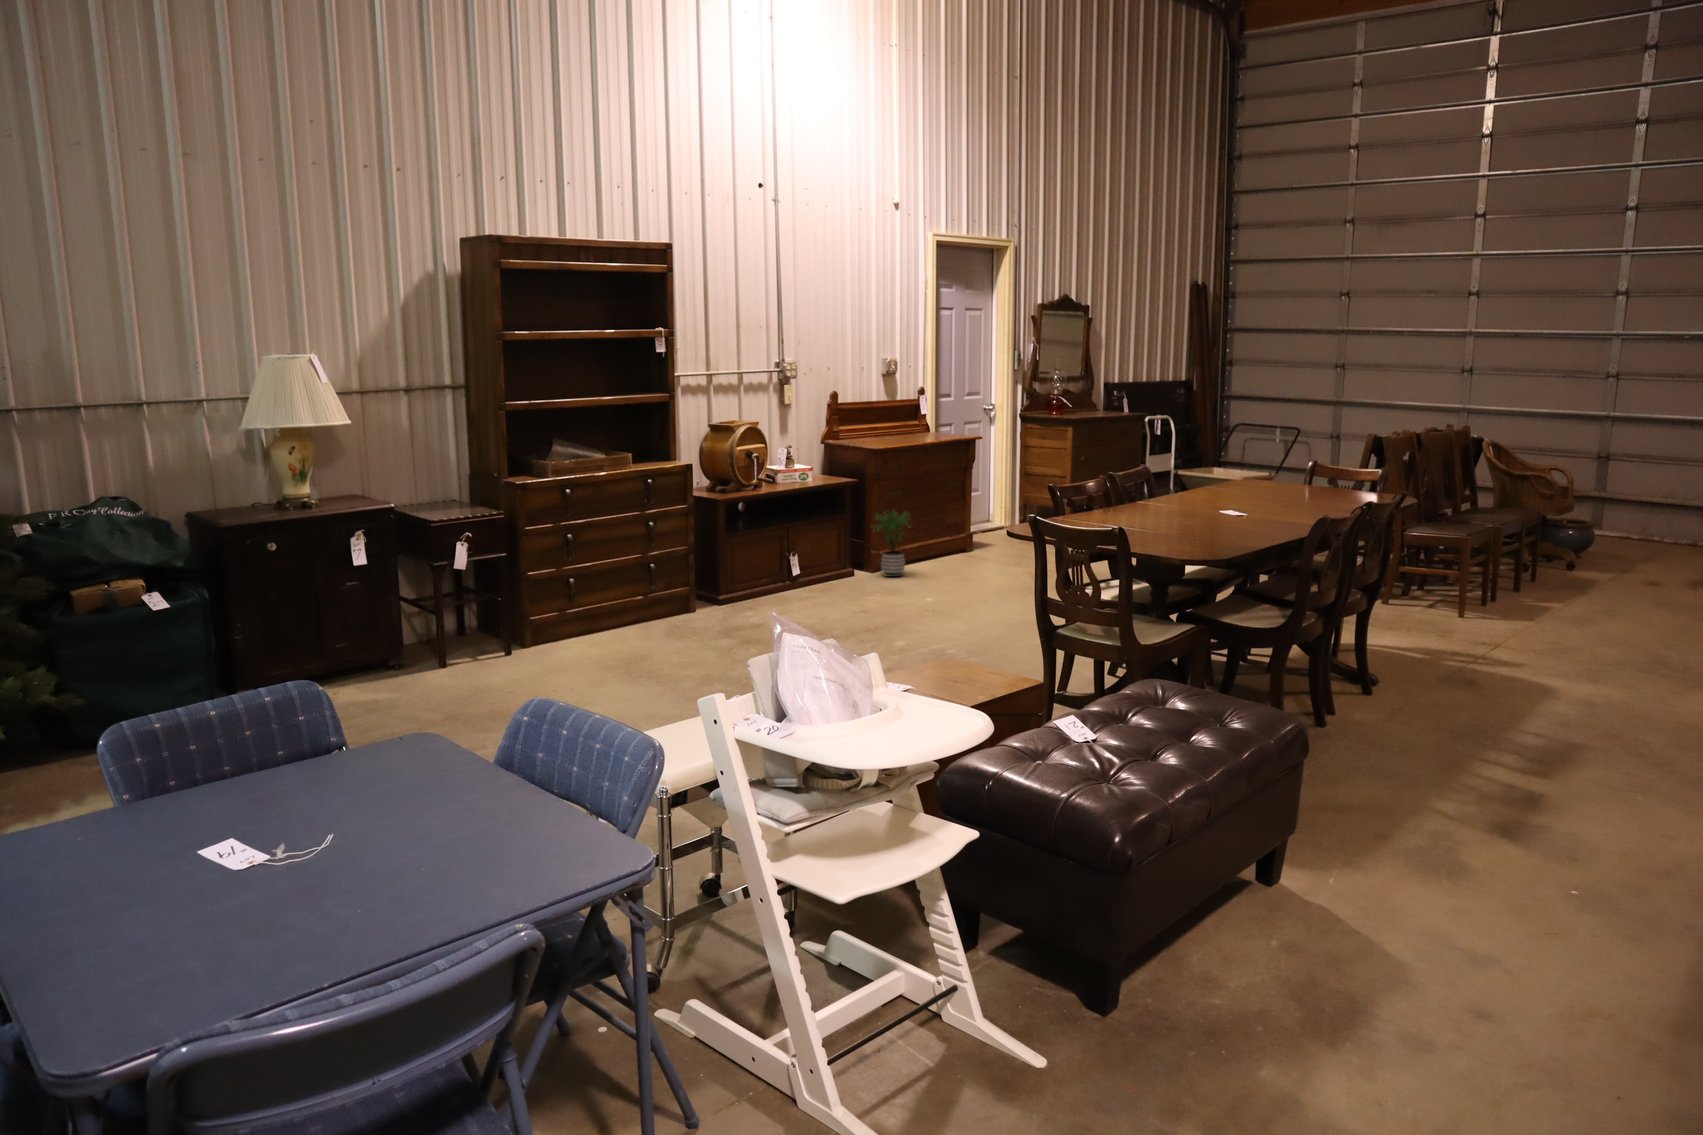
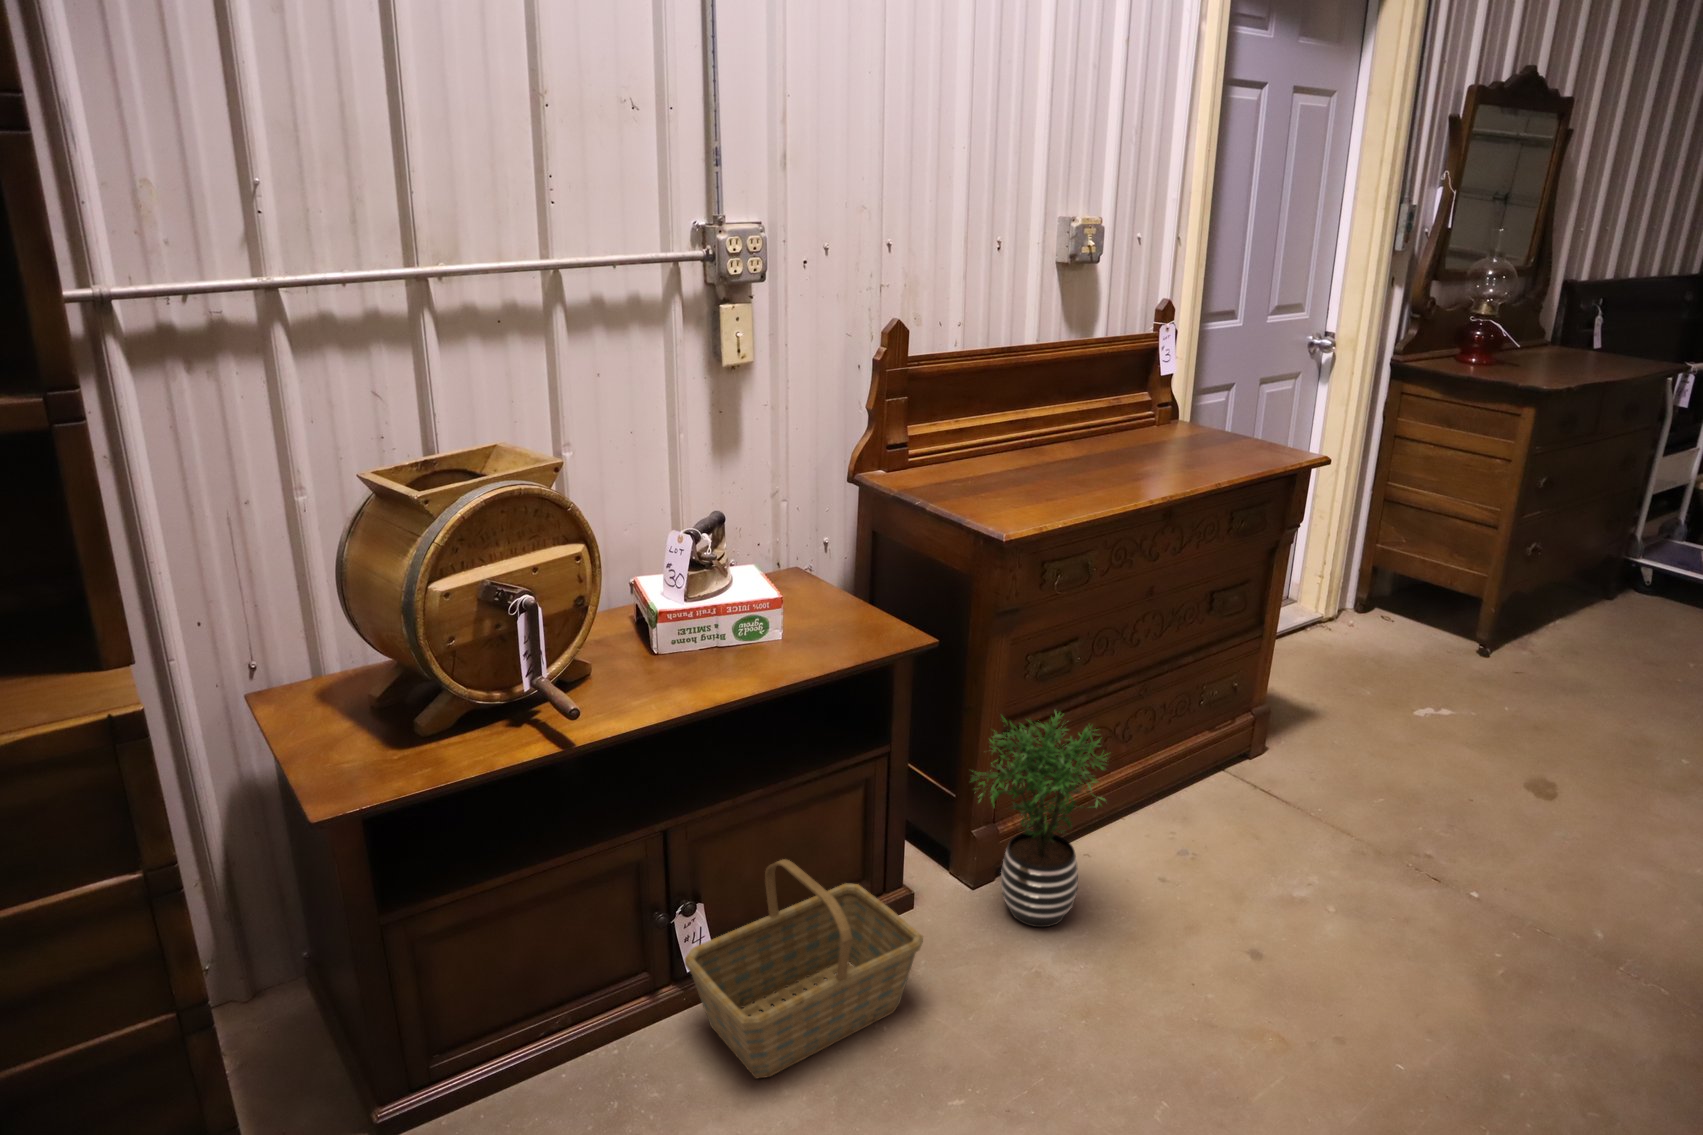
basket: none [796,541,862,594] -> present [685,859,923,1079]

